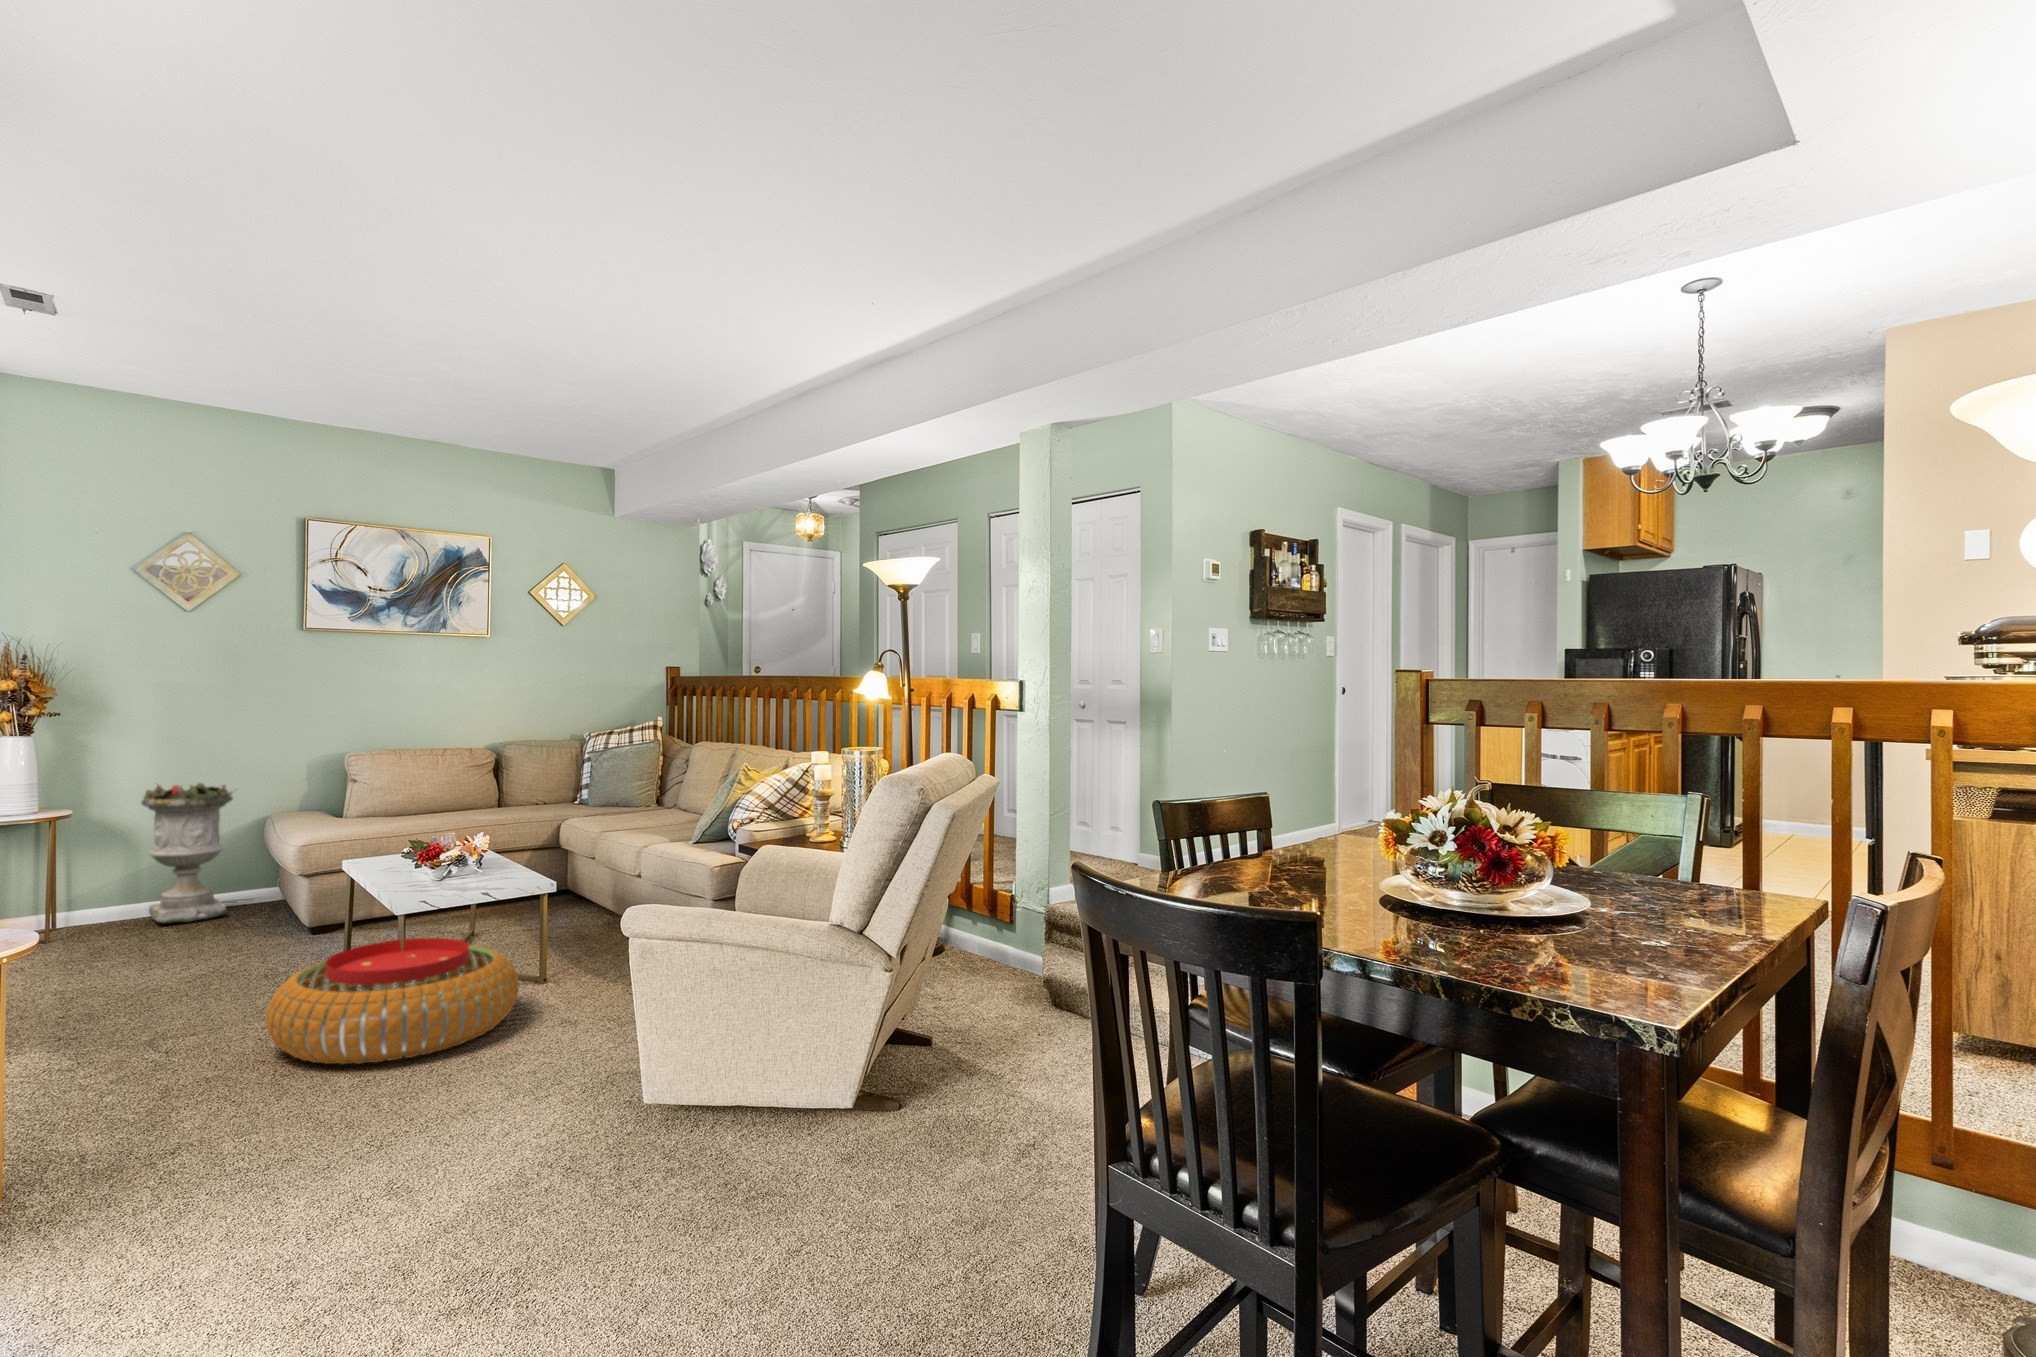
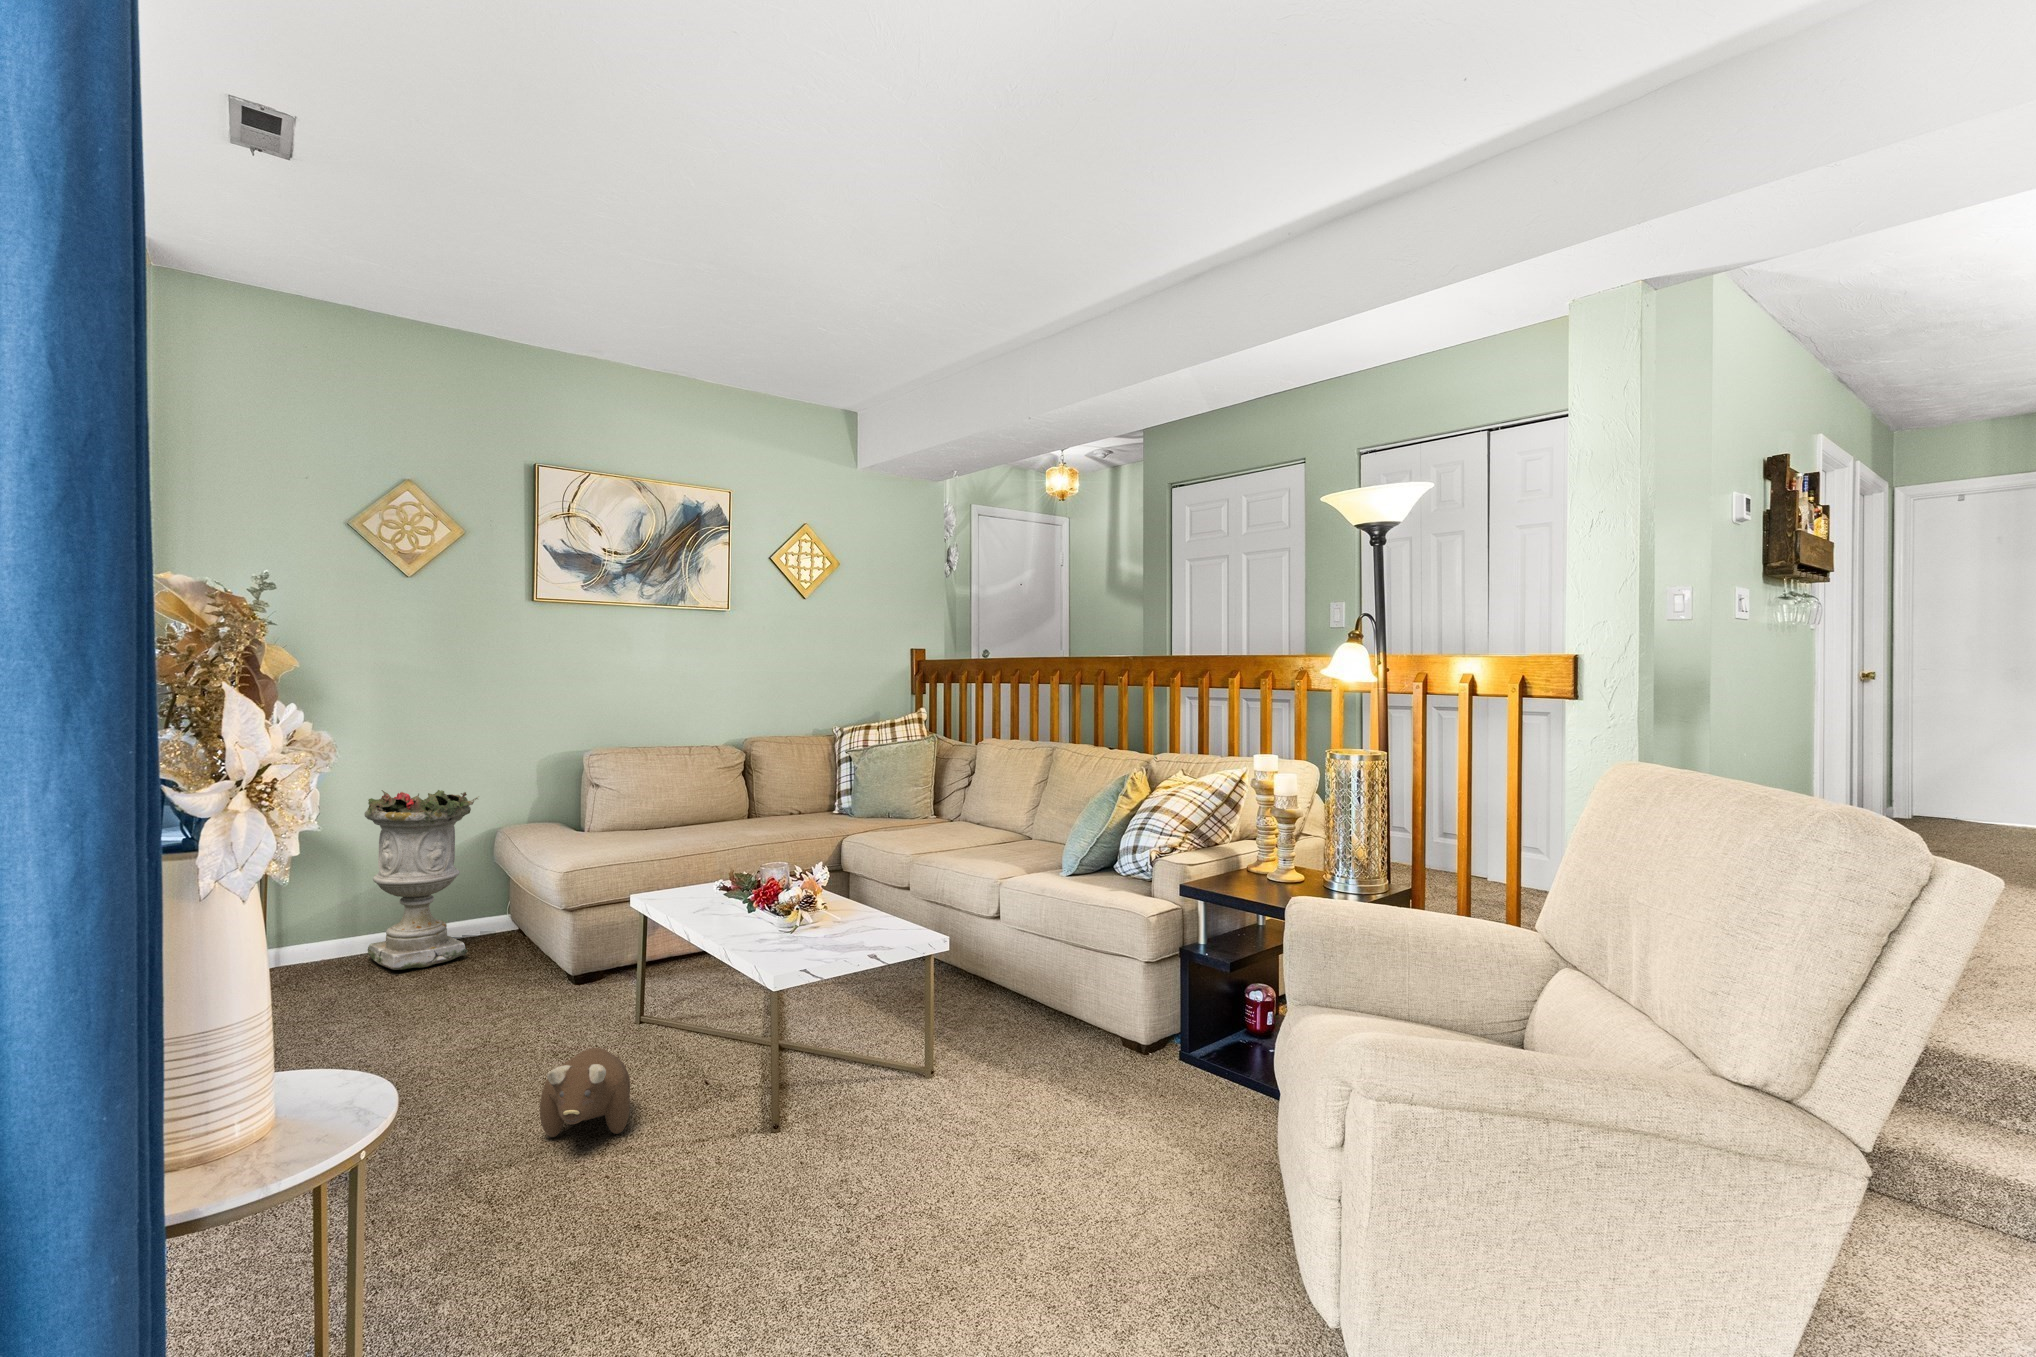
pouf: present [266,938,519,1064] -> none [735,1022,1045,1234]
plush toy: none [161,956,248,1017] -> present [540,1048,630,1137]

